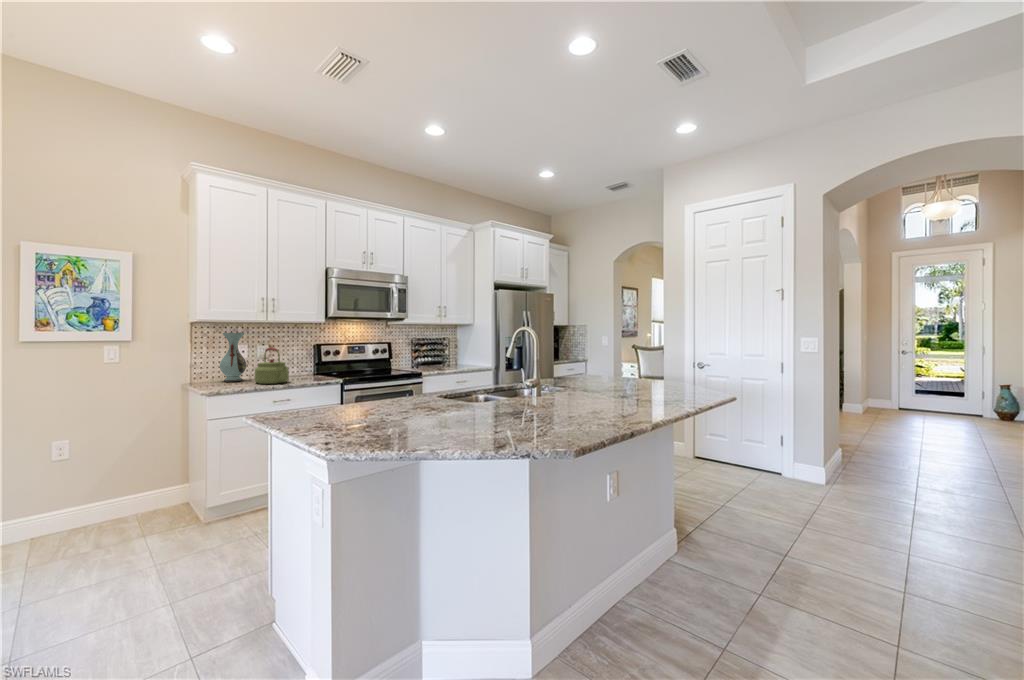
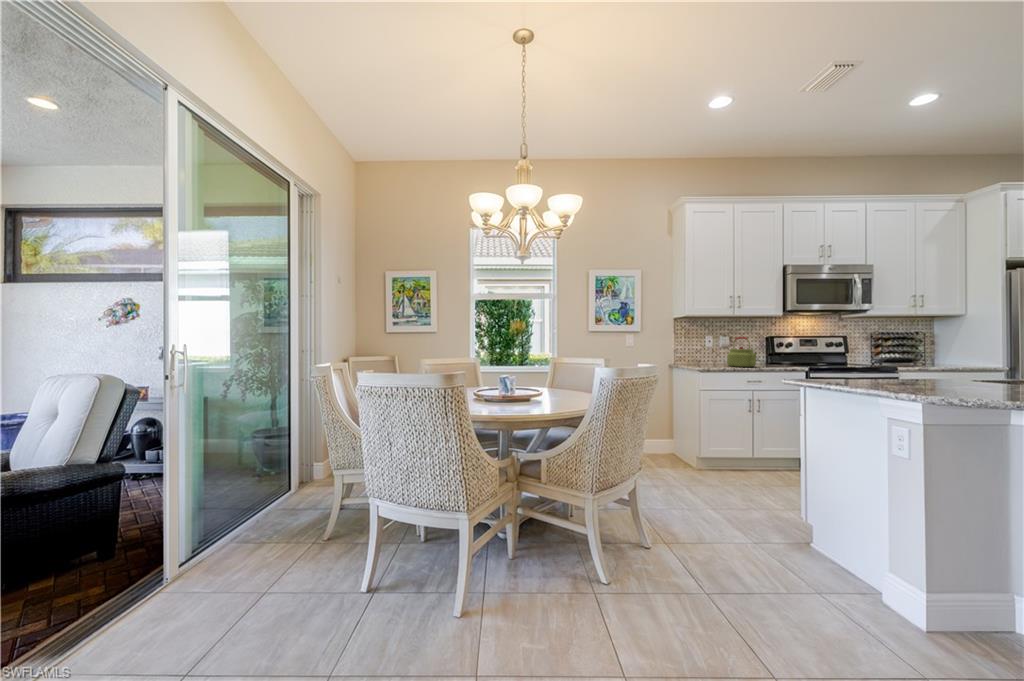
decorative vase: present [220,332,247,382] -> none [697,325,717,364]

